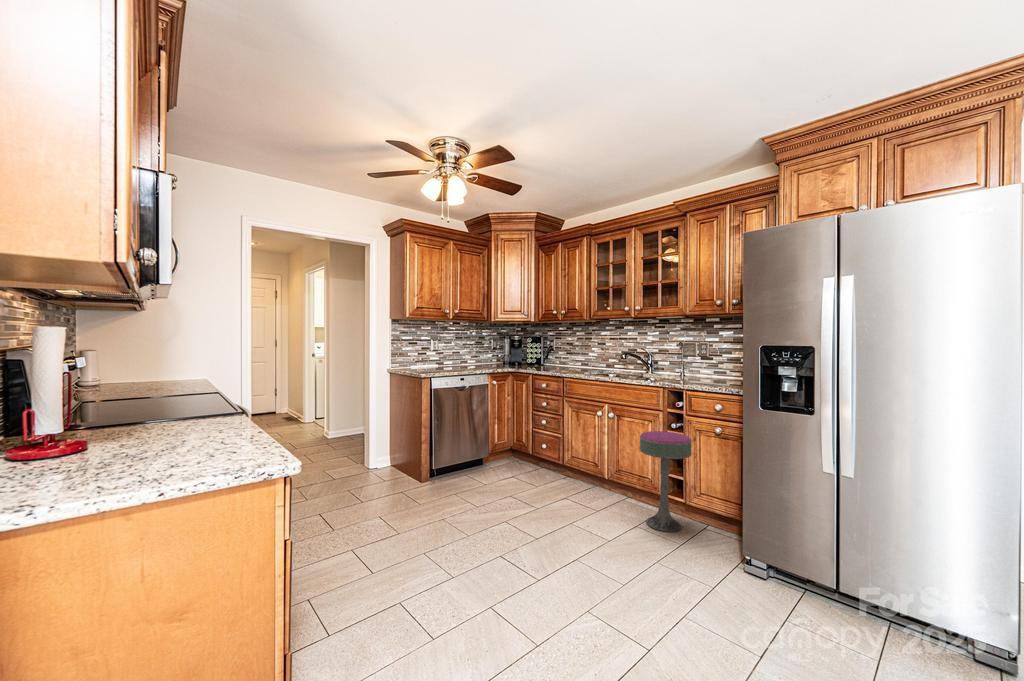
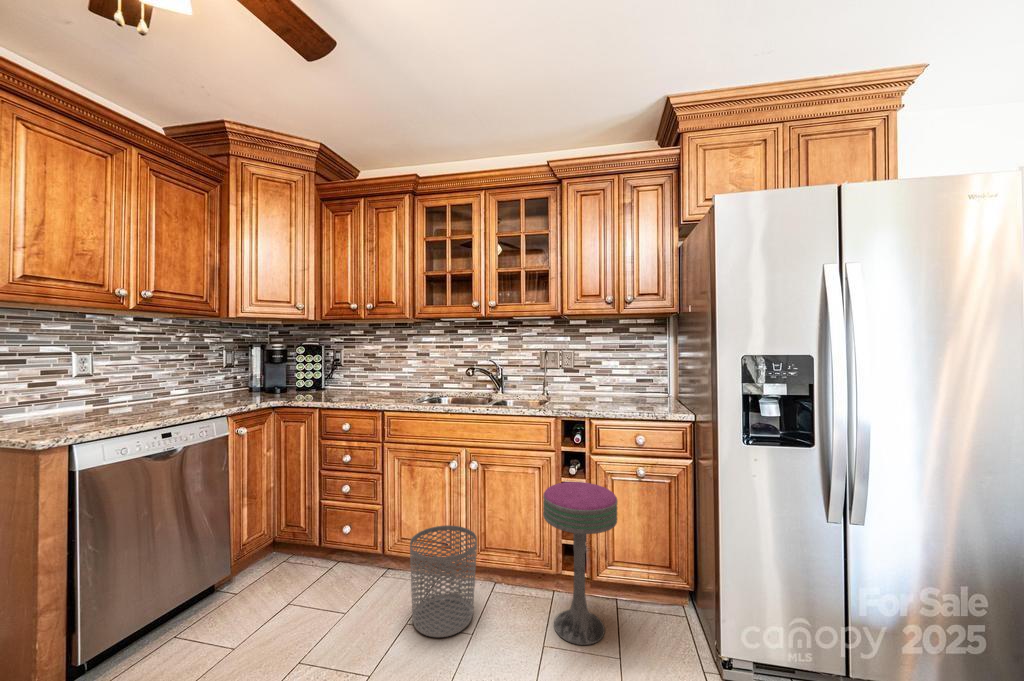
waste bin: none [565,449,606,506] -> present [410,526,477,637]

